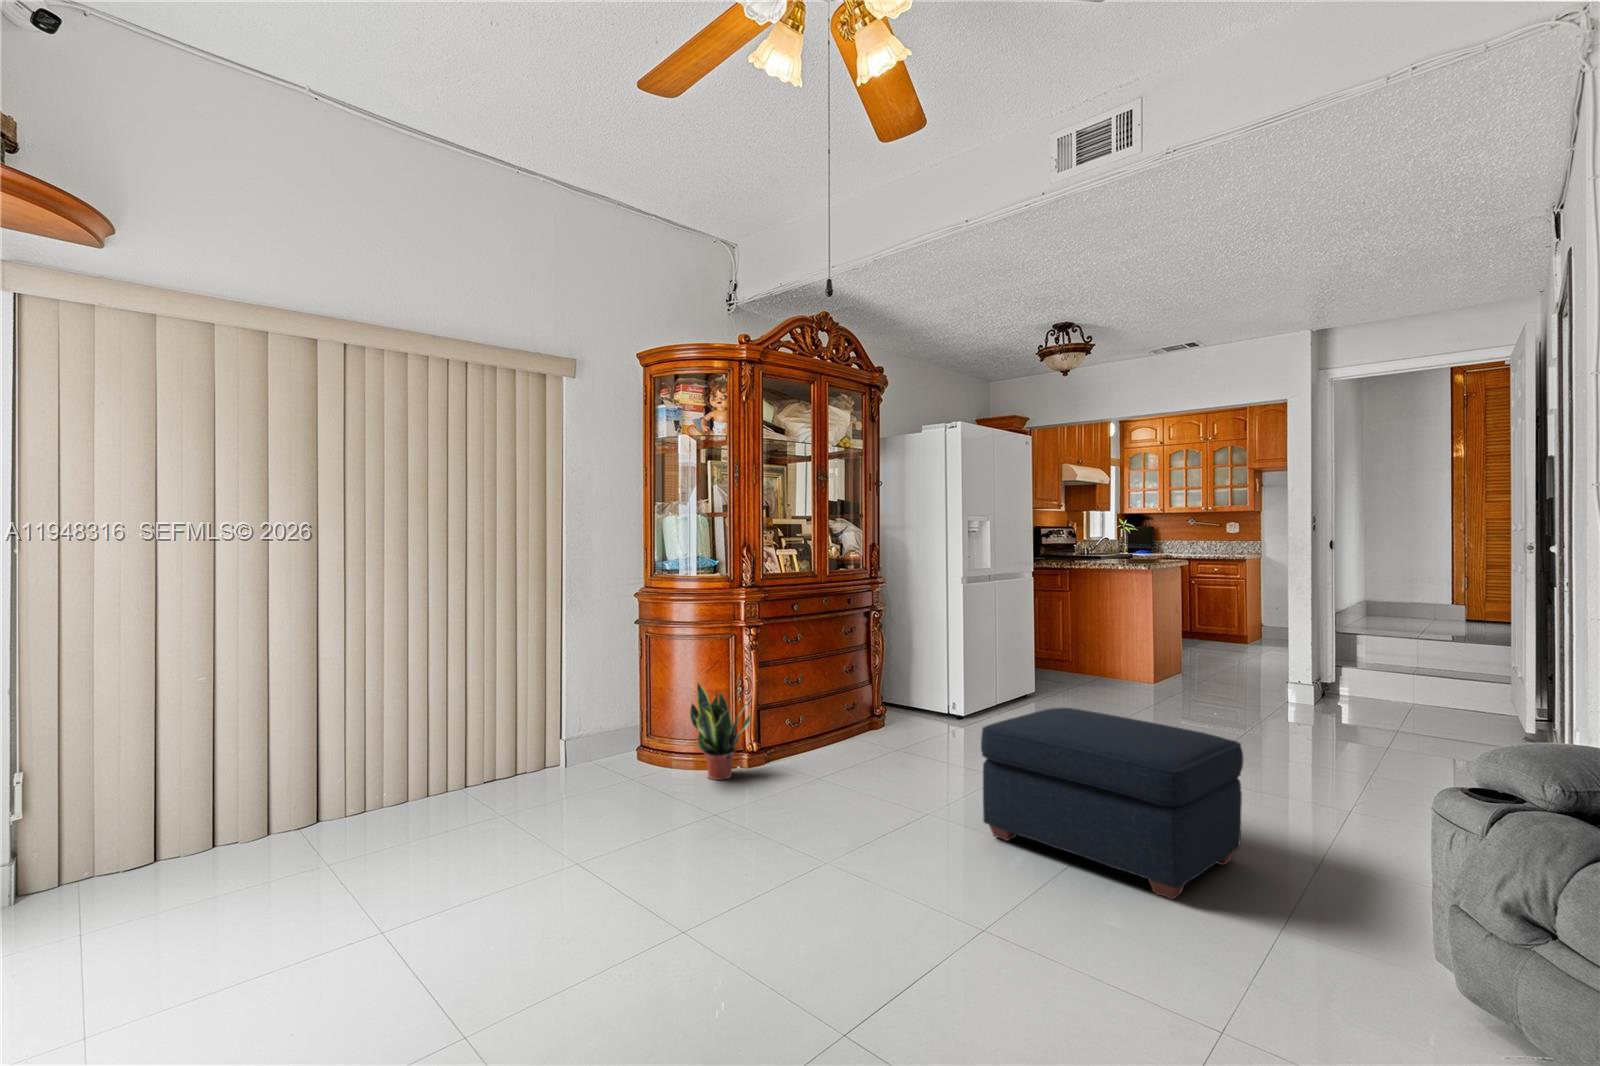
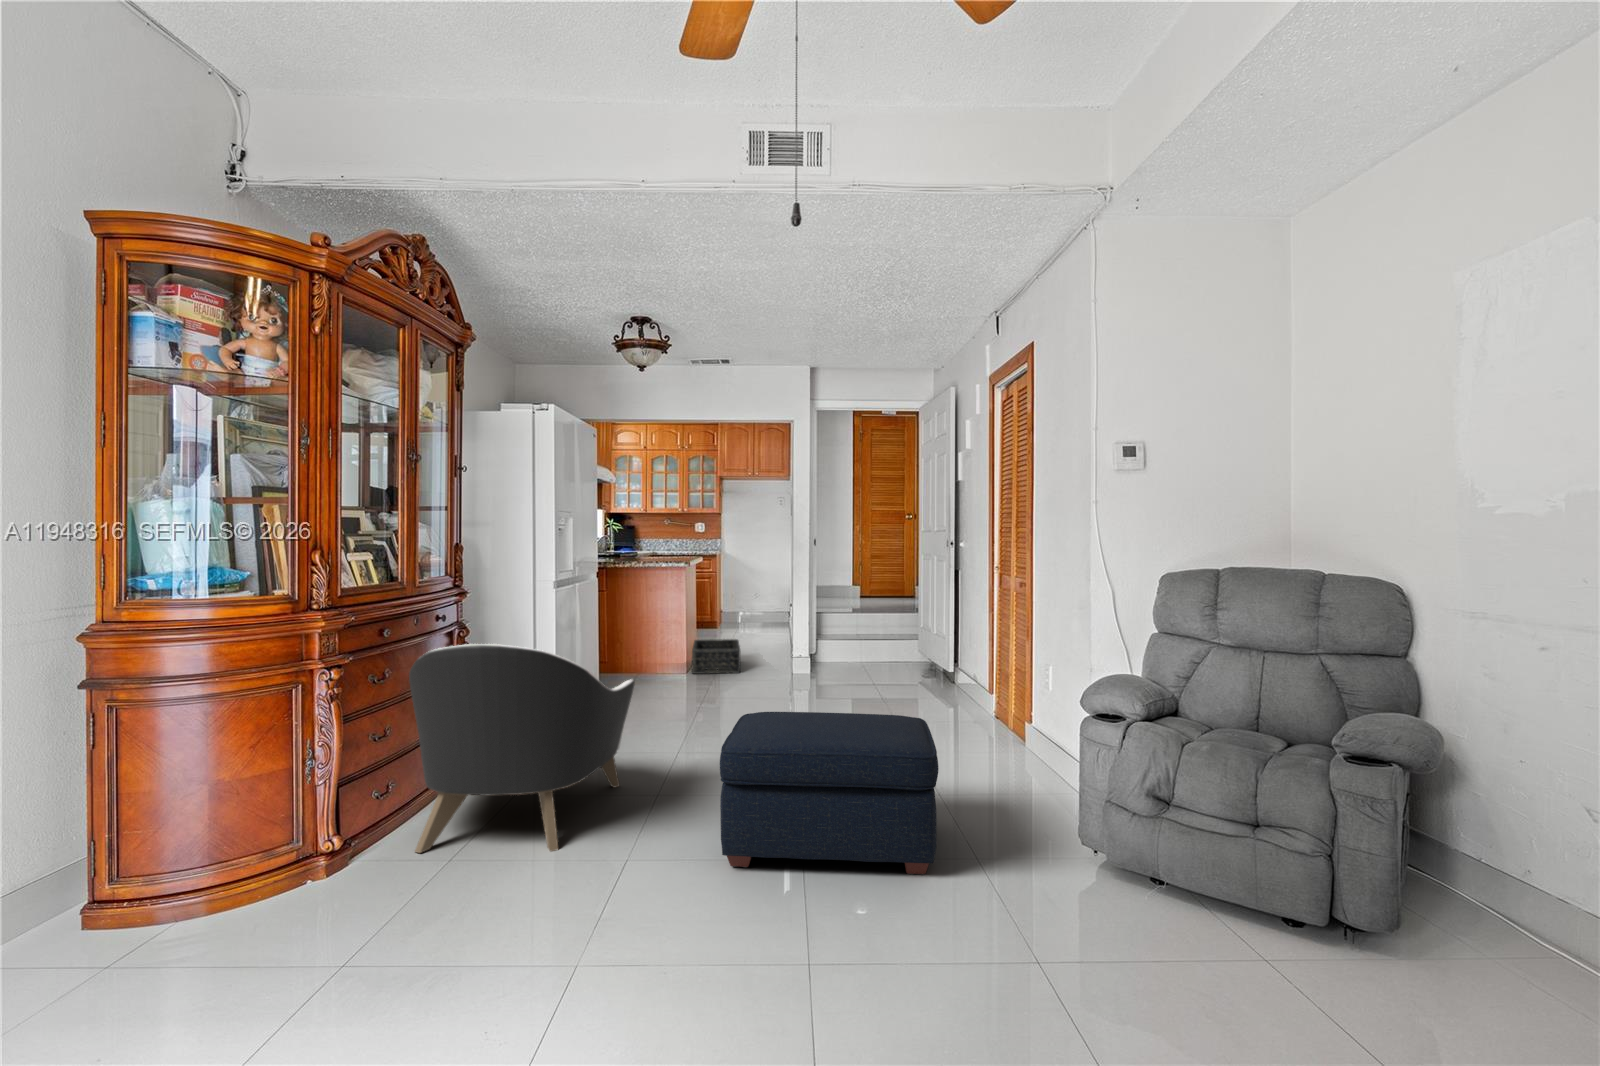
armchair: none [802,618,987,790] -> present [409,644,635,853]
basket: none [1165,652,1239,693] -> present [692,639,740,674]
potted plant: present [690,683,751,780] -> none [229,767,348,914]

